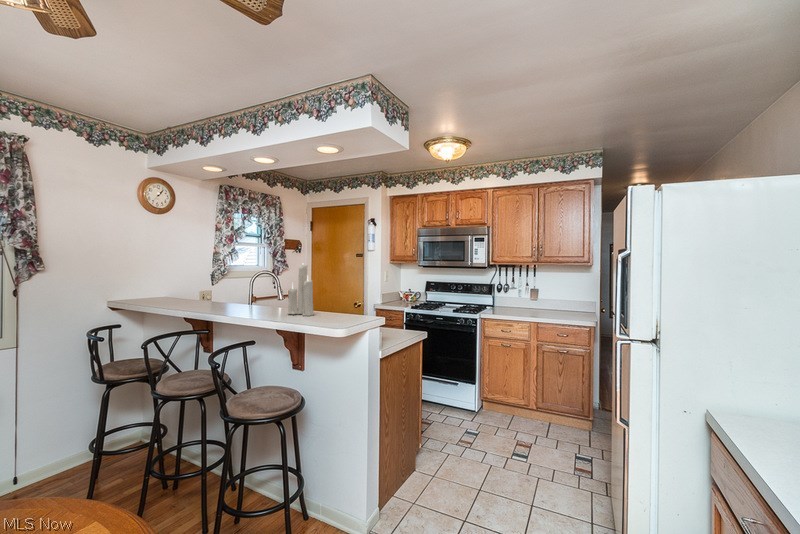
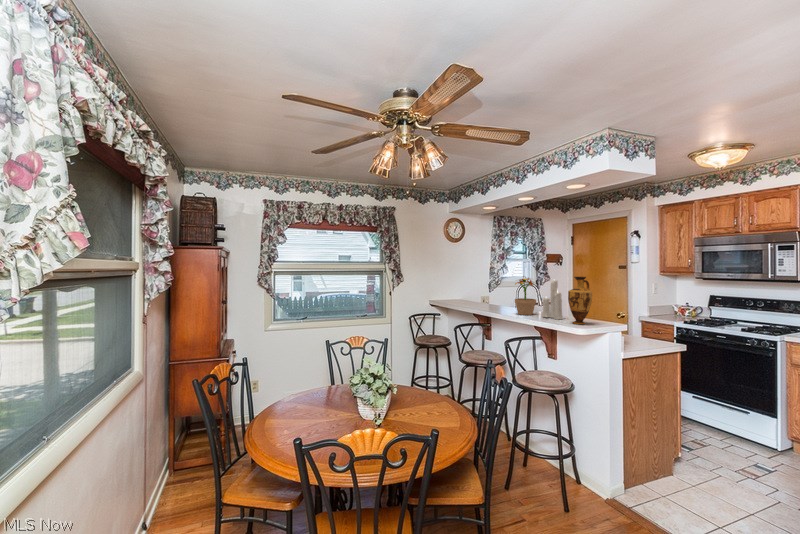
potted plant: none [249,259,279,313] -> present [515,278,536,315]
vase: none [323,259,351,320] -> present [568,277,592,324]

